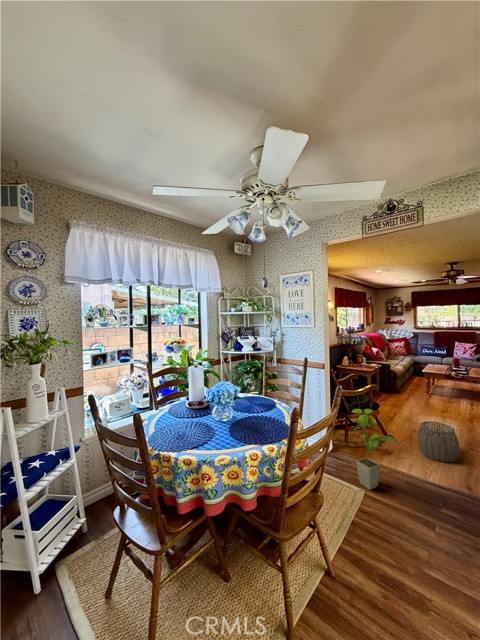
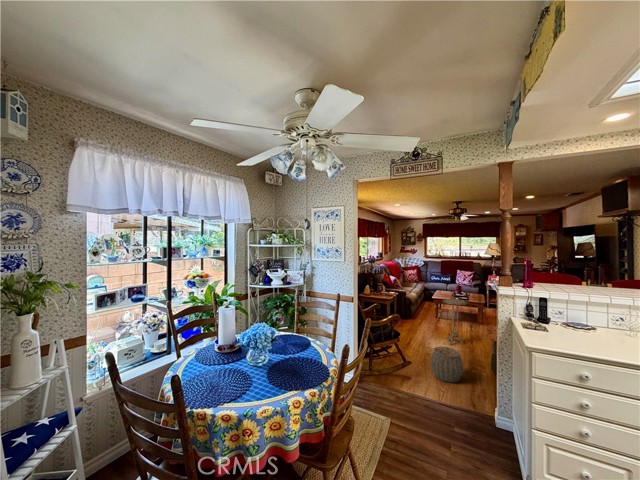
side table: none [433,371,465,423] -> present [443,299,467,345]
house plant: present [352,409,399,490] -> none [379,341,420,416]

